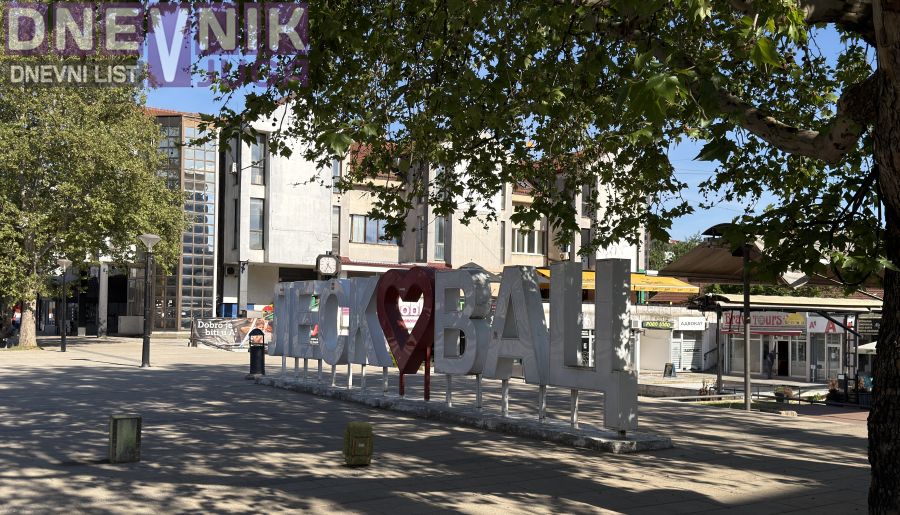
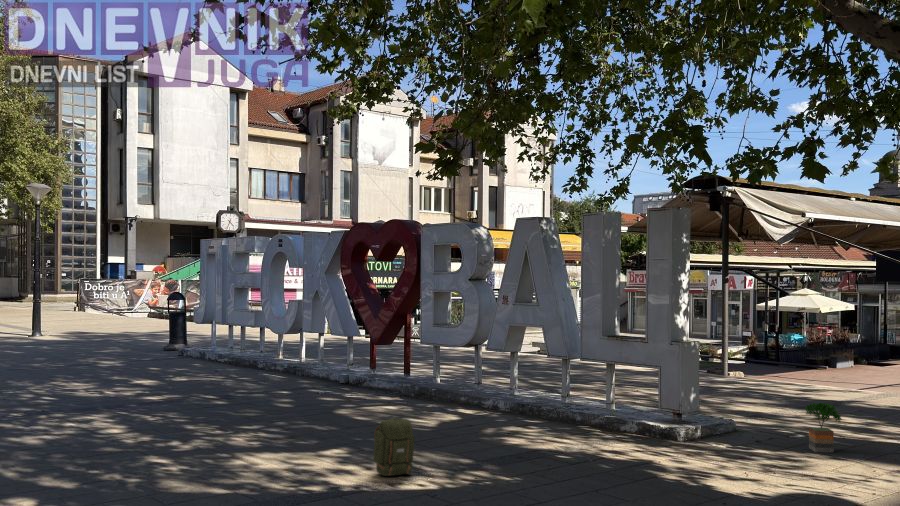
storage box: present [108,414,142,463] -> none [46,419,96,492]
potted tree: none [718,423,748,466] -> present [805,403,841,453]

